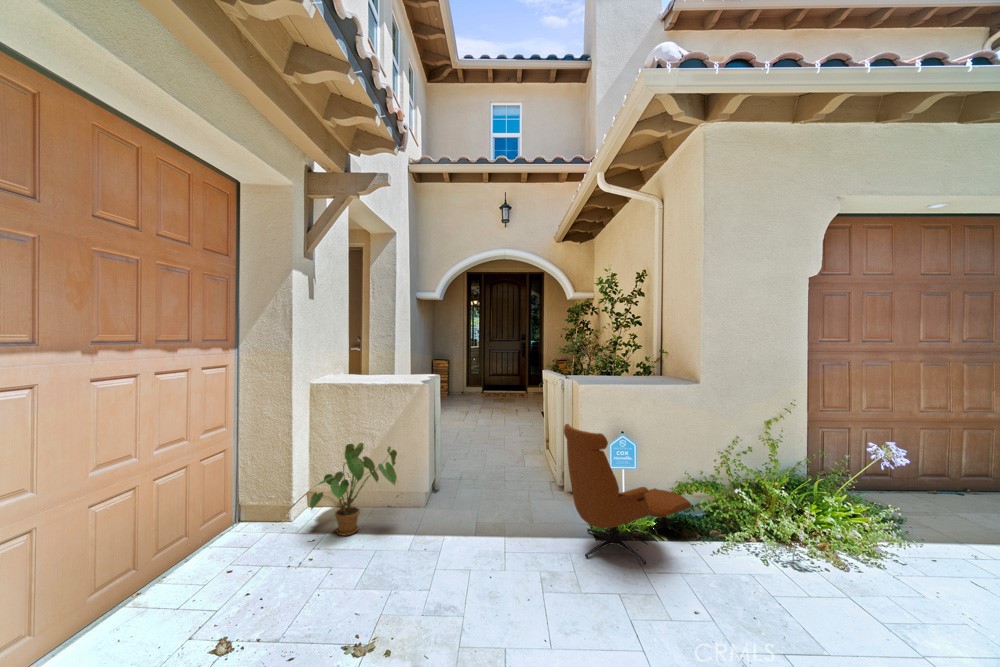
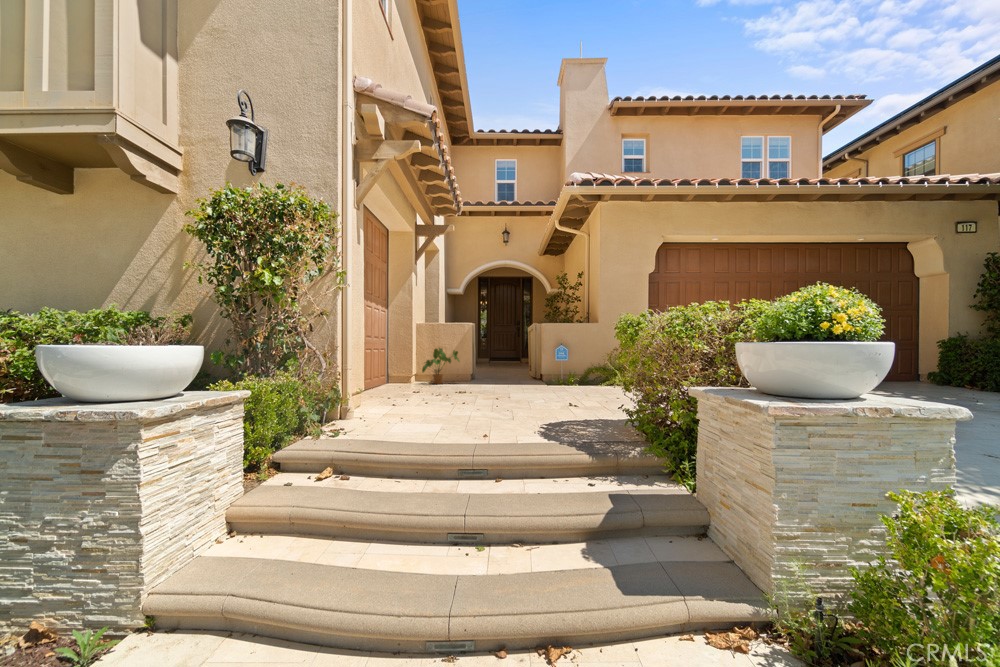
lounge chair: present [564,424,691,564] -> none [533,332,590,386]

